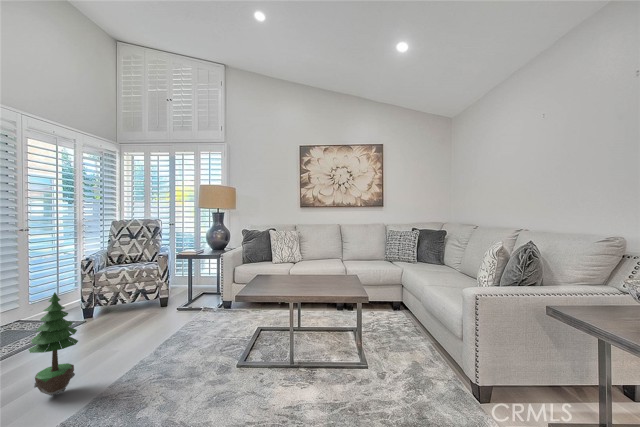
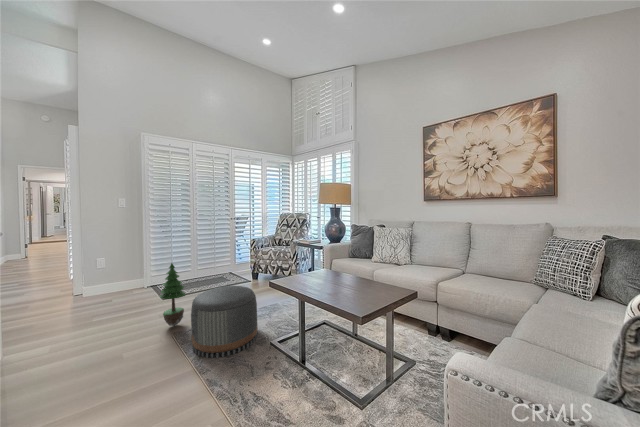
pouf: none [132,304,217,395] -> present [191,286,258,358]

